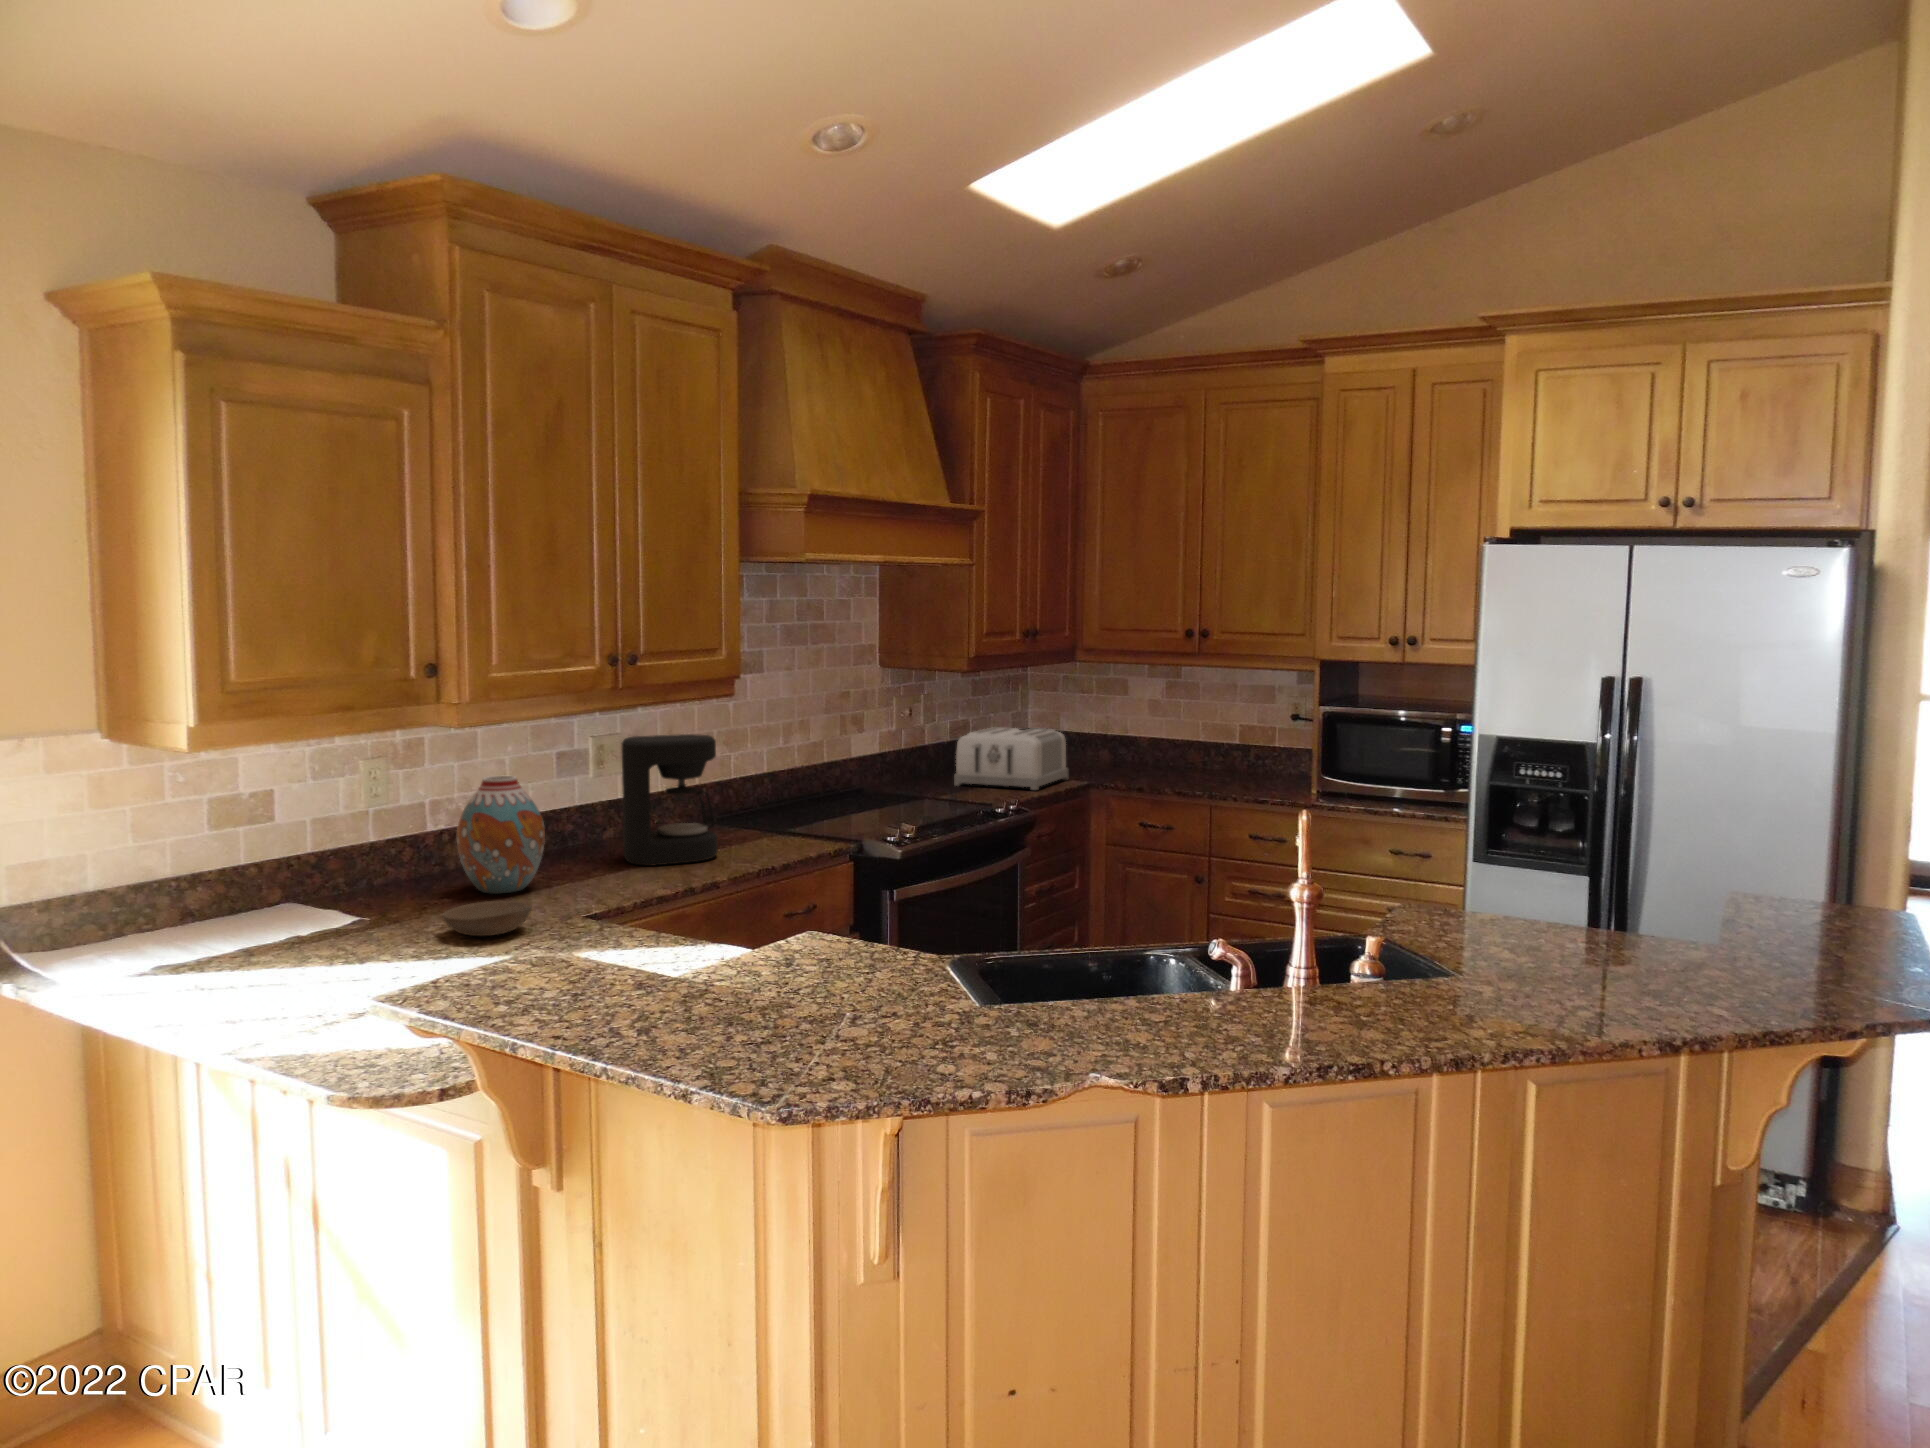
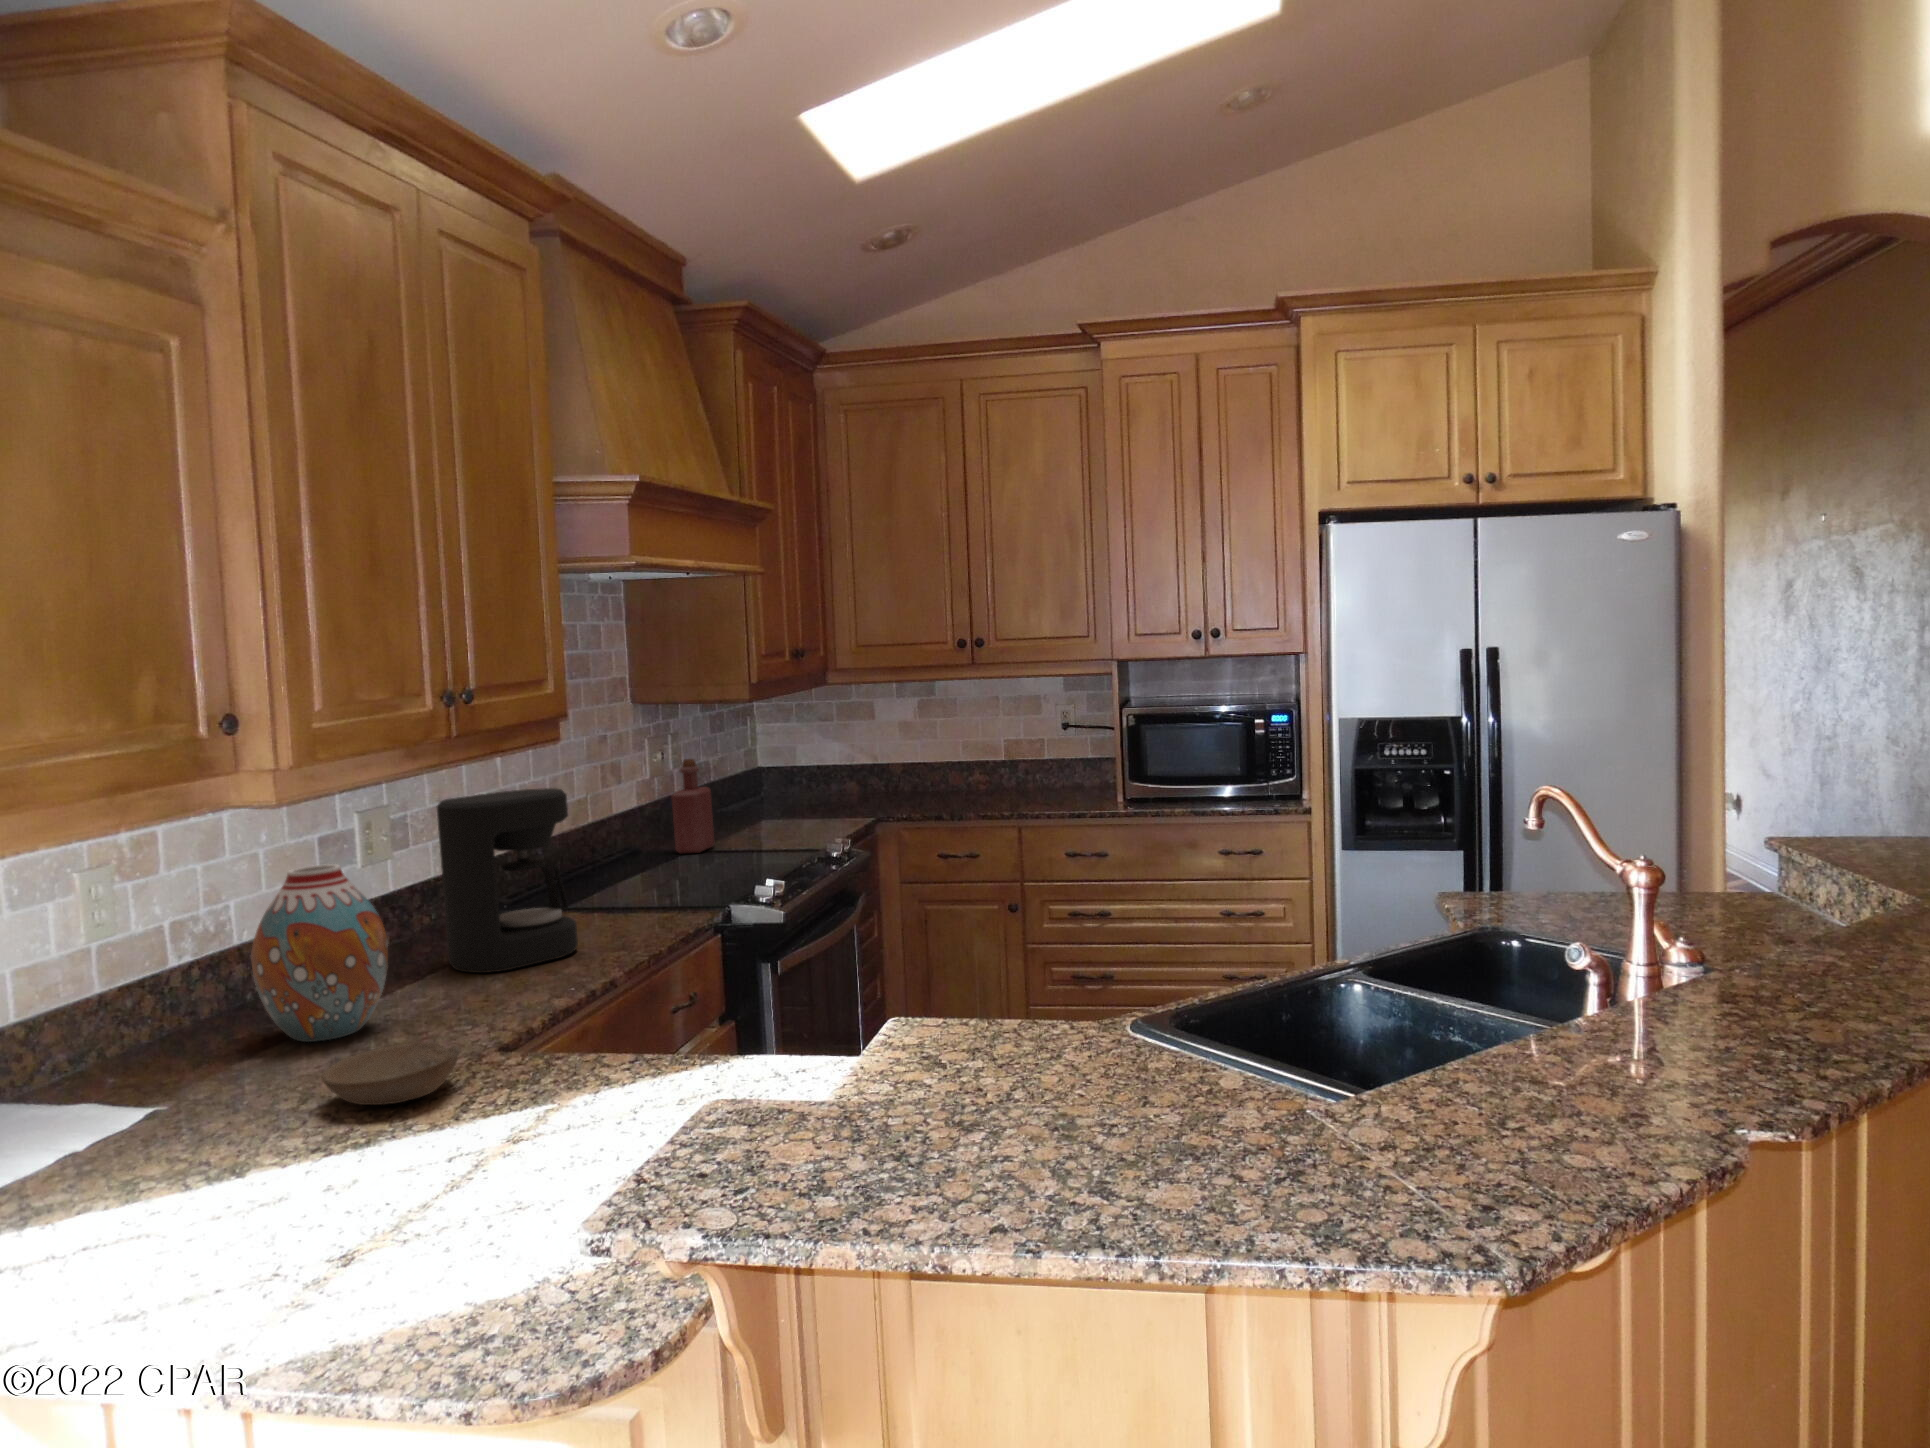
bottle: none [889,717,925,796] -> present [671,759,714,854]
toaster: present [954,727,1068,790] -> none [733,762,852,837]

